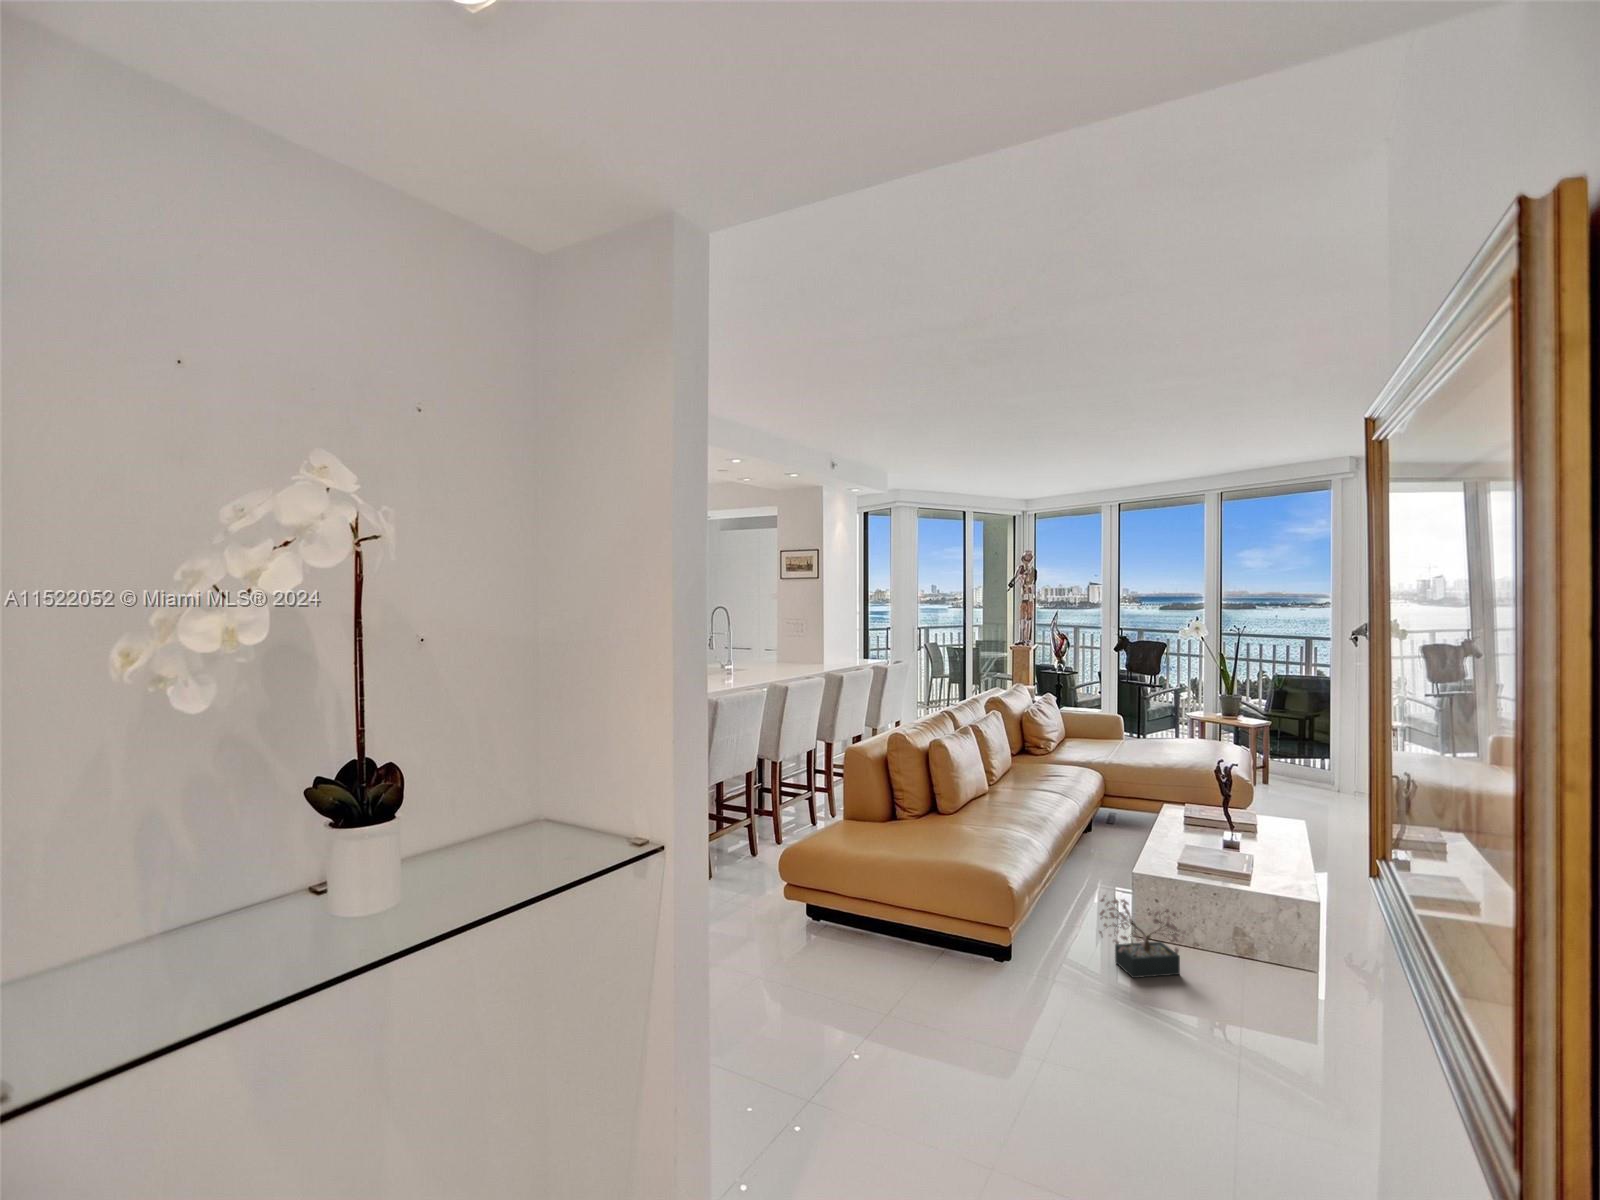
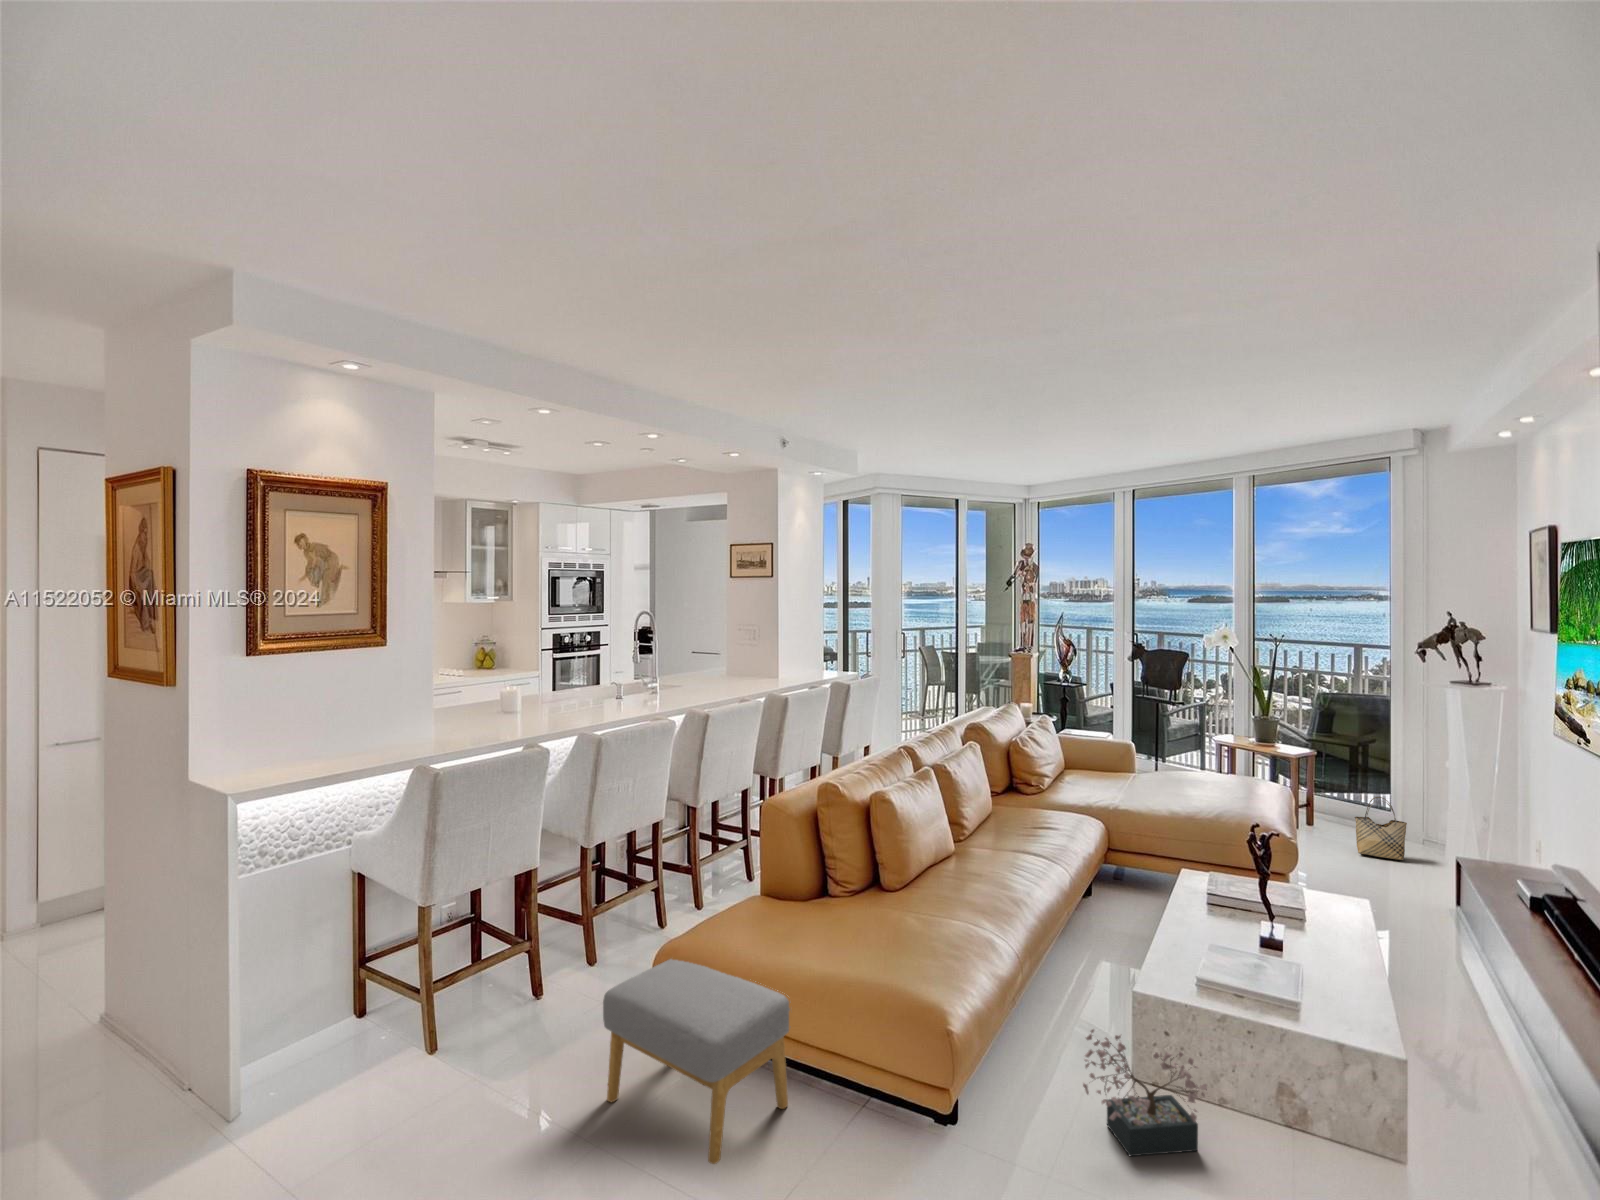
woven basket: none [1302,757,1344,807] -> present [1355,797,1407,860]
footstool: none [751,855,888,986] -> present [603,959,790,1164]

